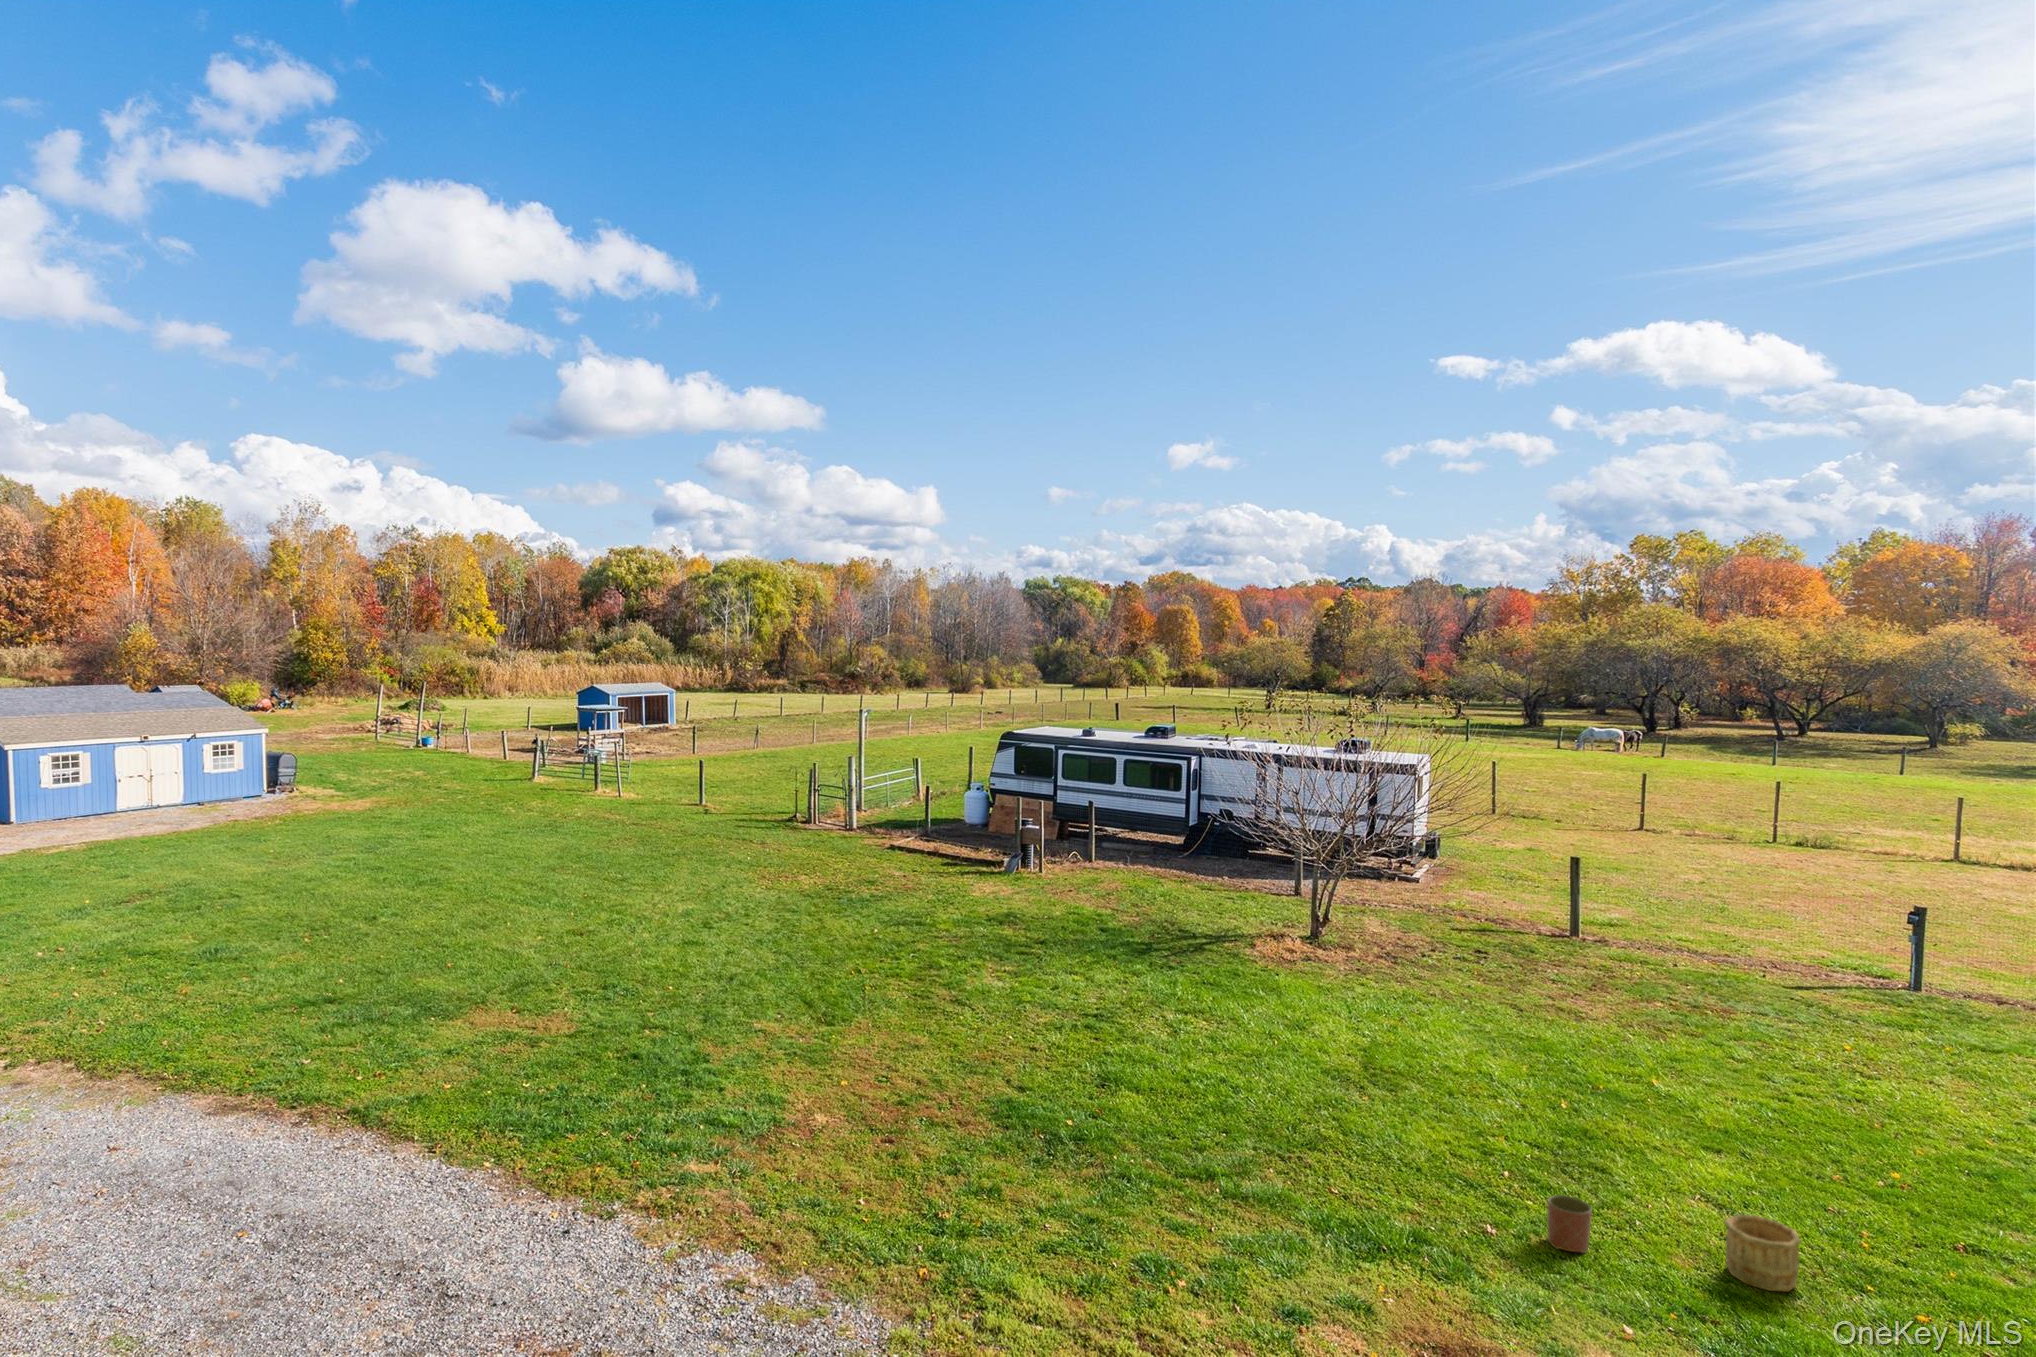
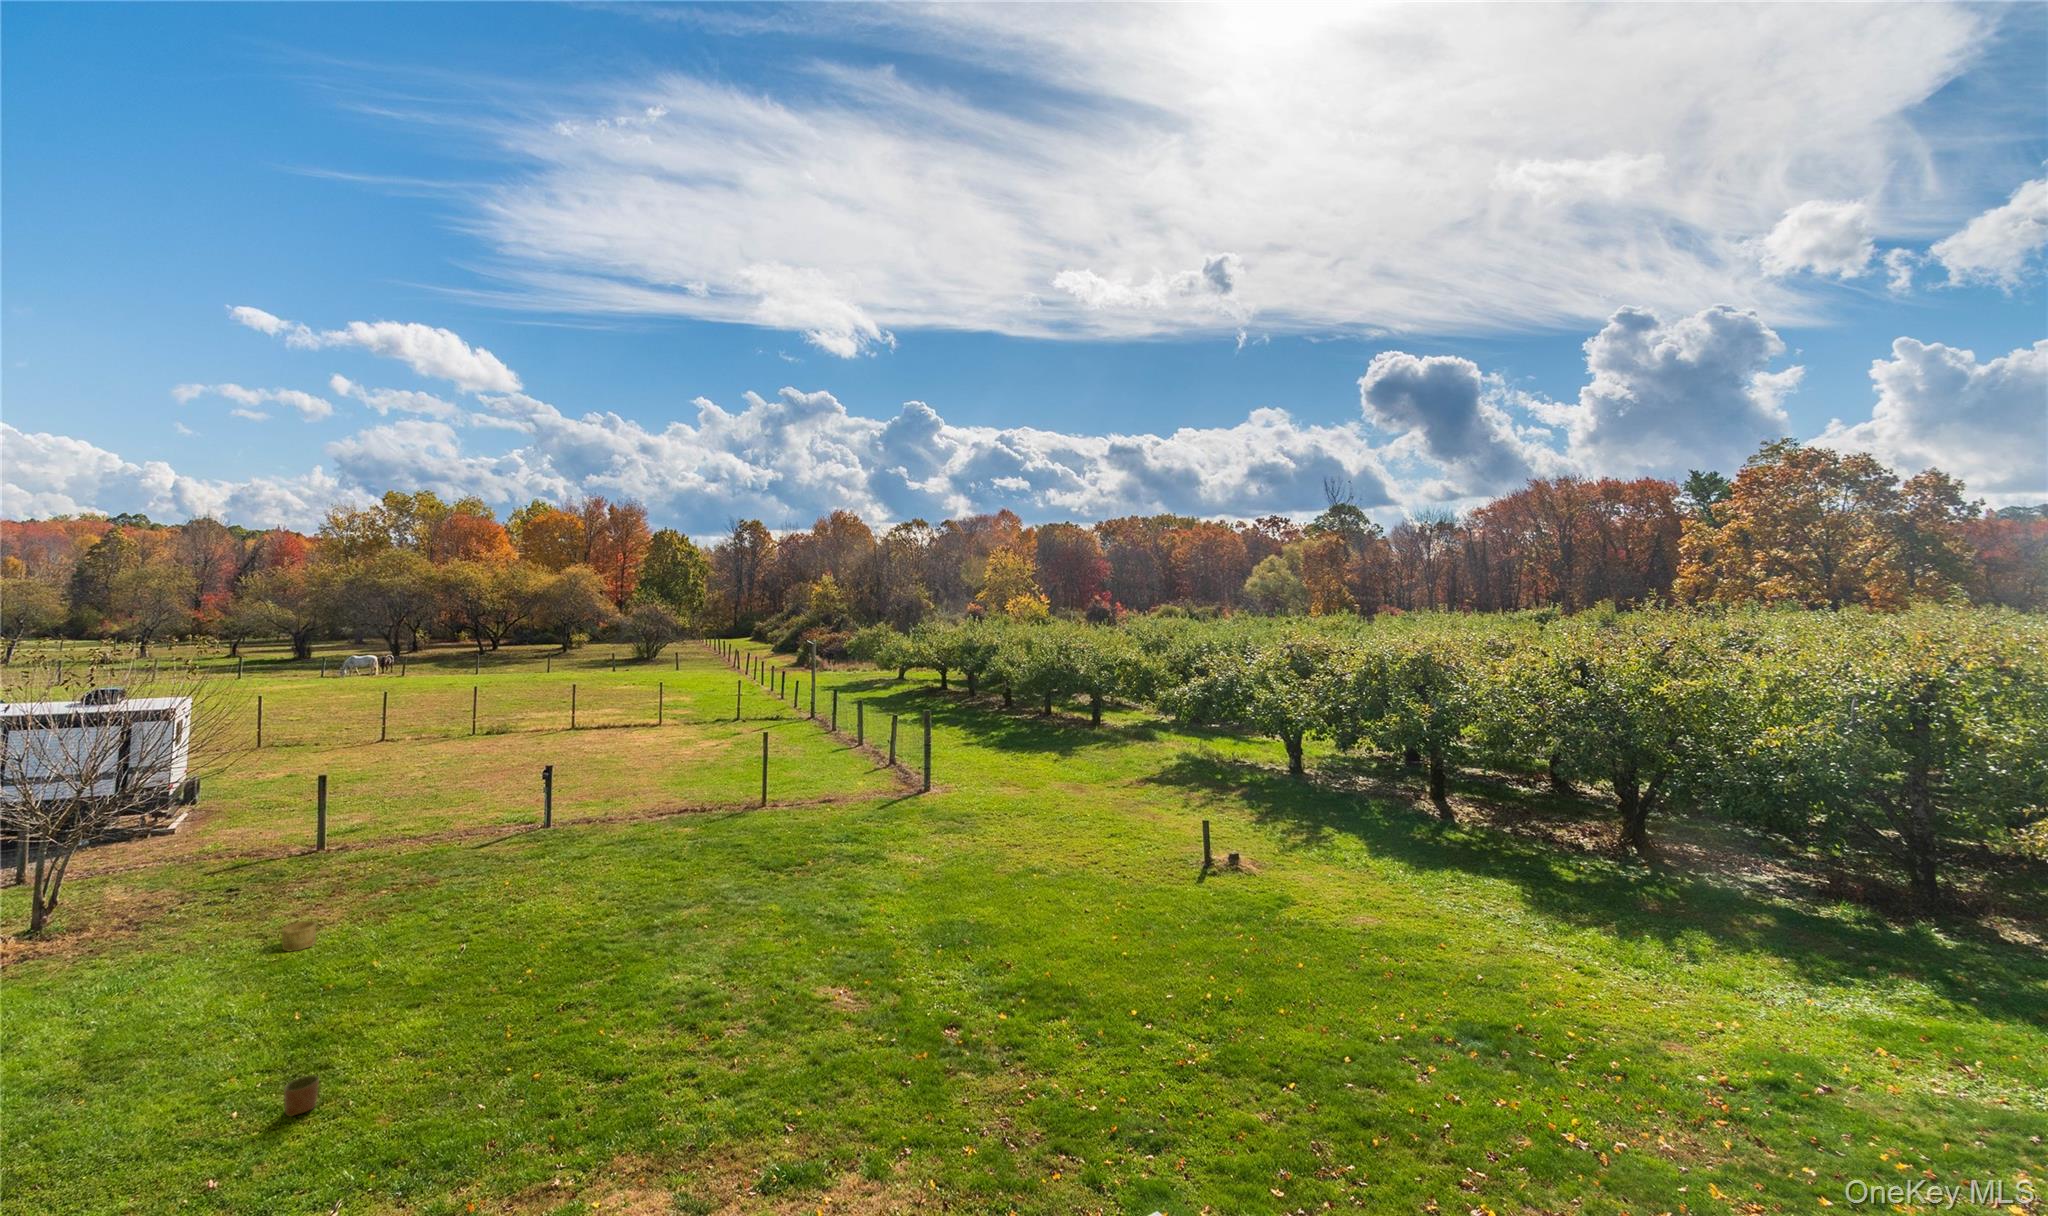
wooden bucket: present [1725,1215,1801,1292] -> present [282,921,317,952]

